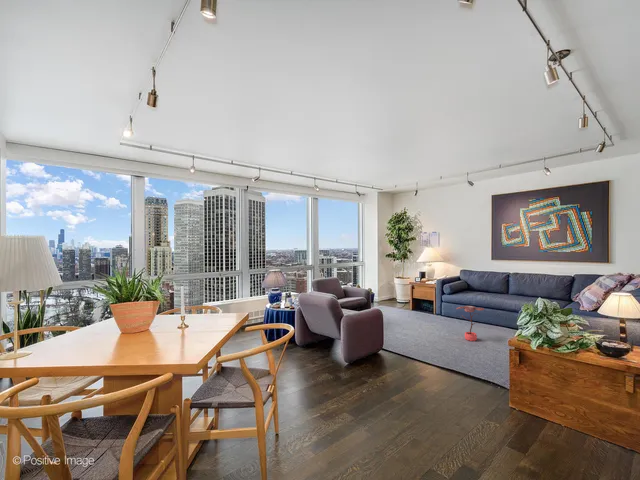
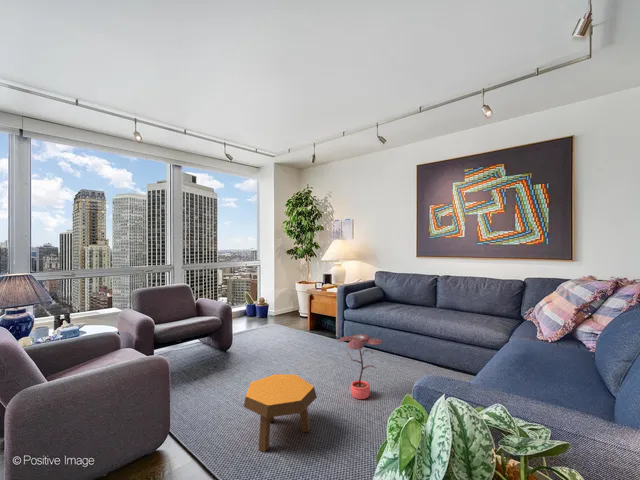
footstool: none [417,324,455,355] -> present [244,374,317,452]

